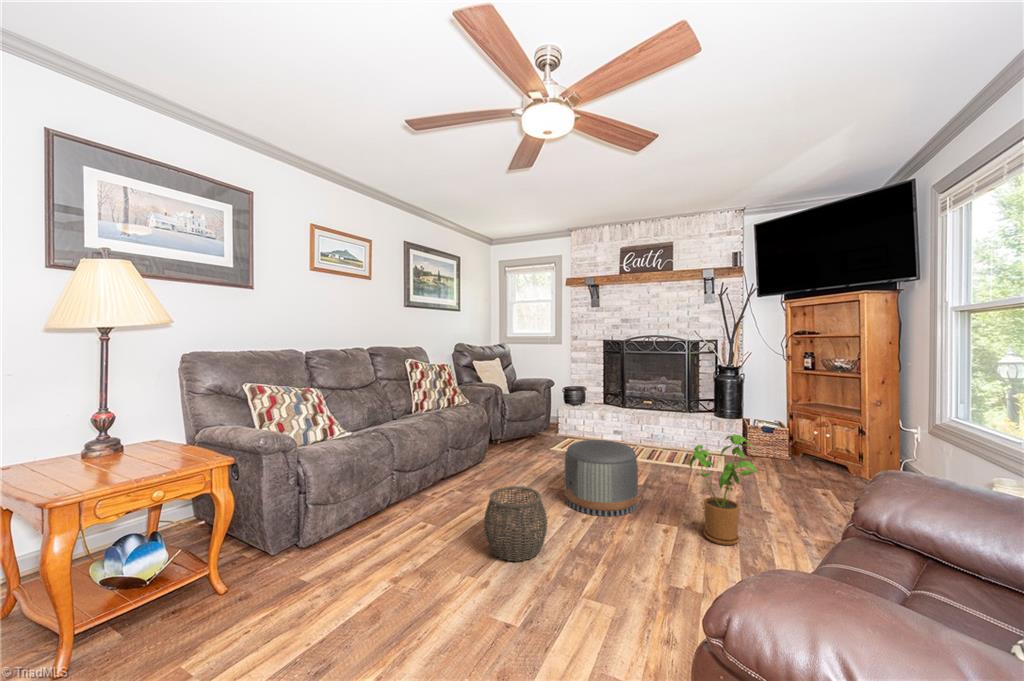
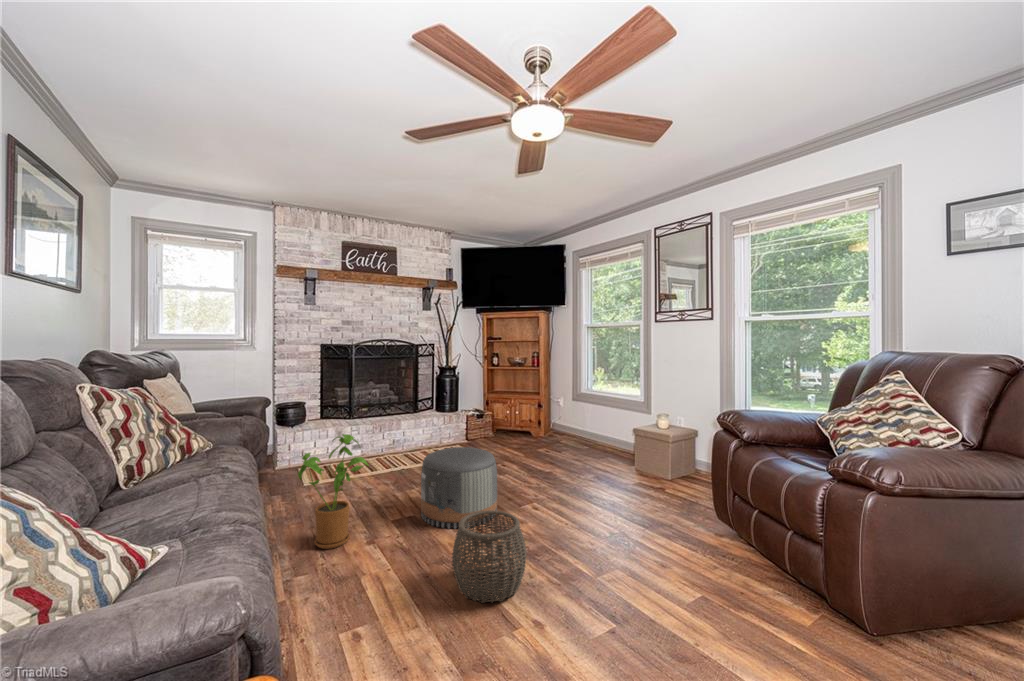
house plant: present [689,434,758,545] -> present [298,434,369,549]

